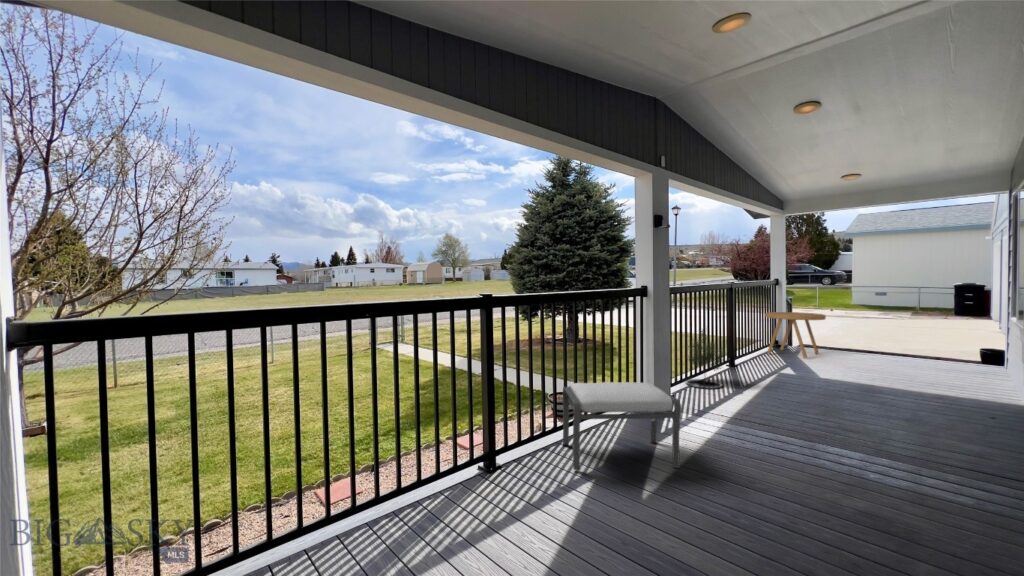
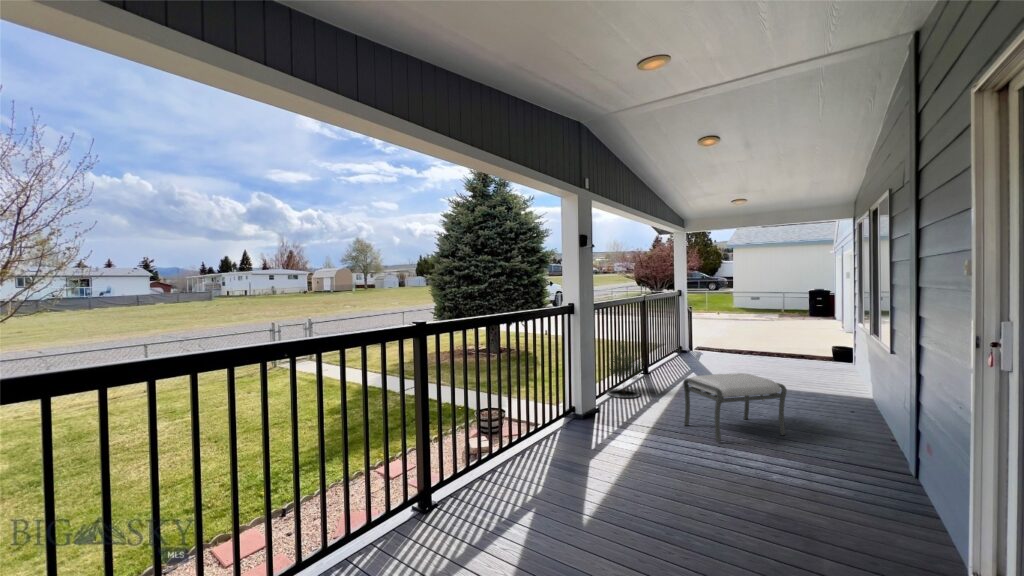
side table: present [765,312,826,358] -> none [671,320,721,363]
ottoman: present [563,382,681,470] -> present [683,373,787,442]

